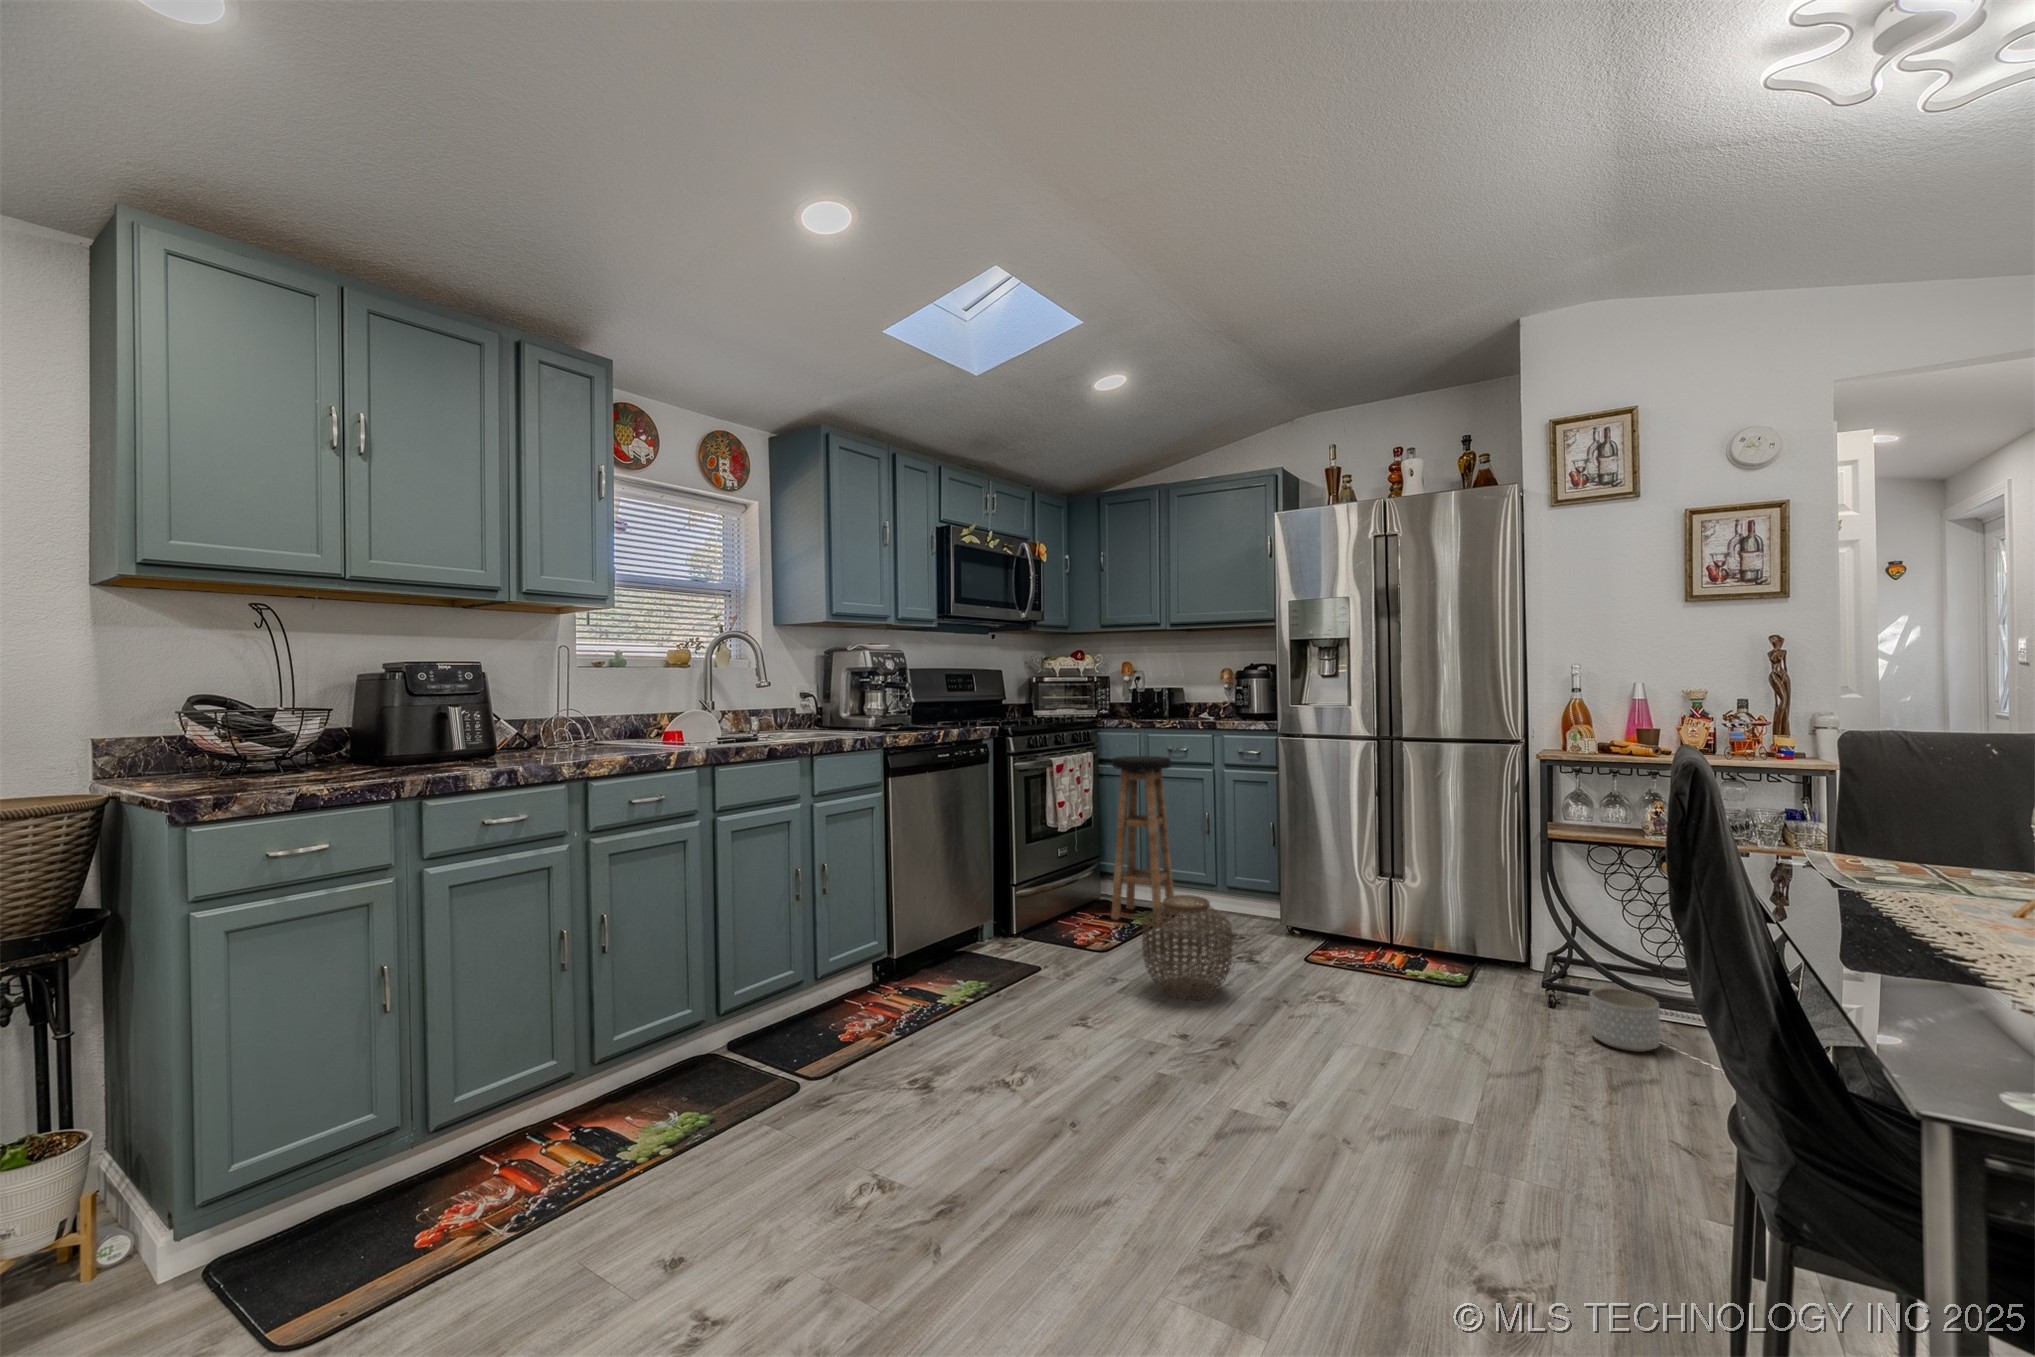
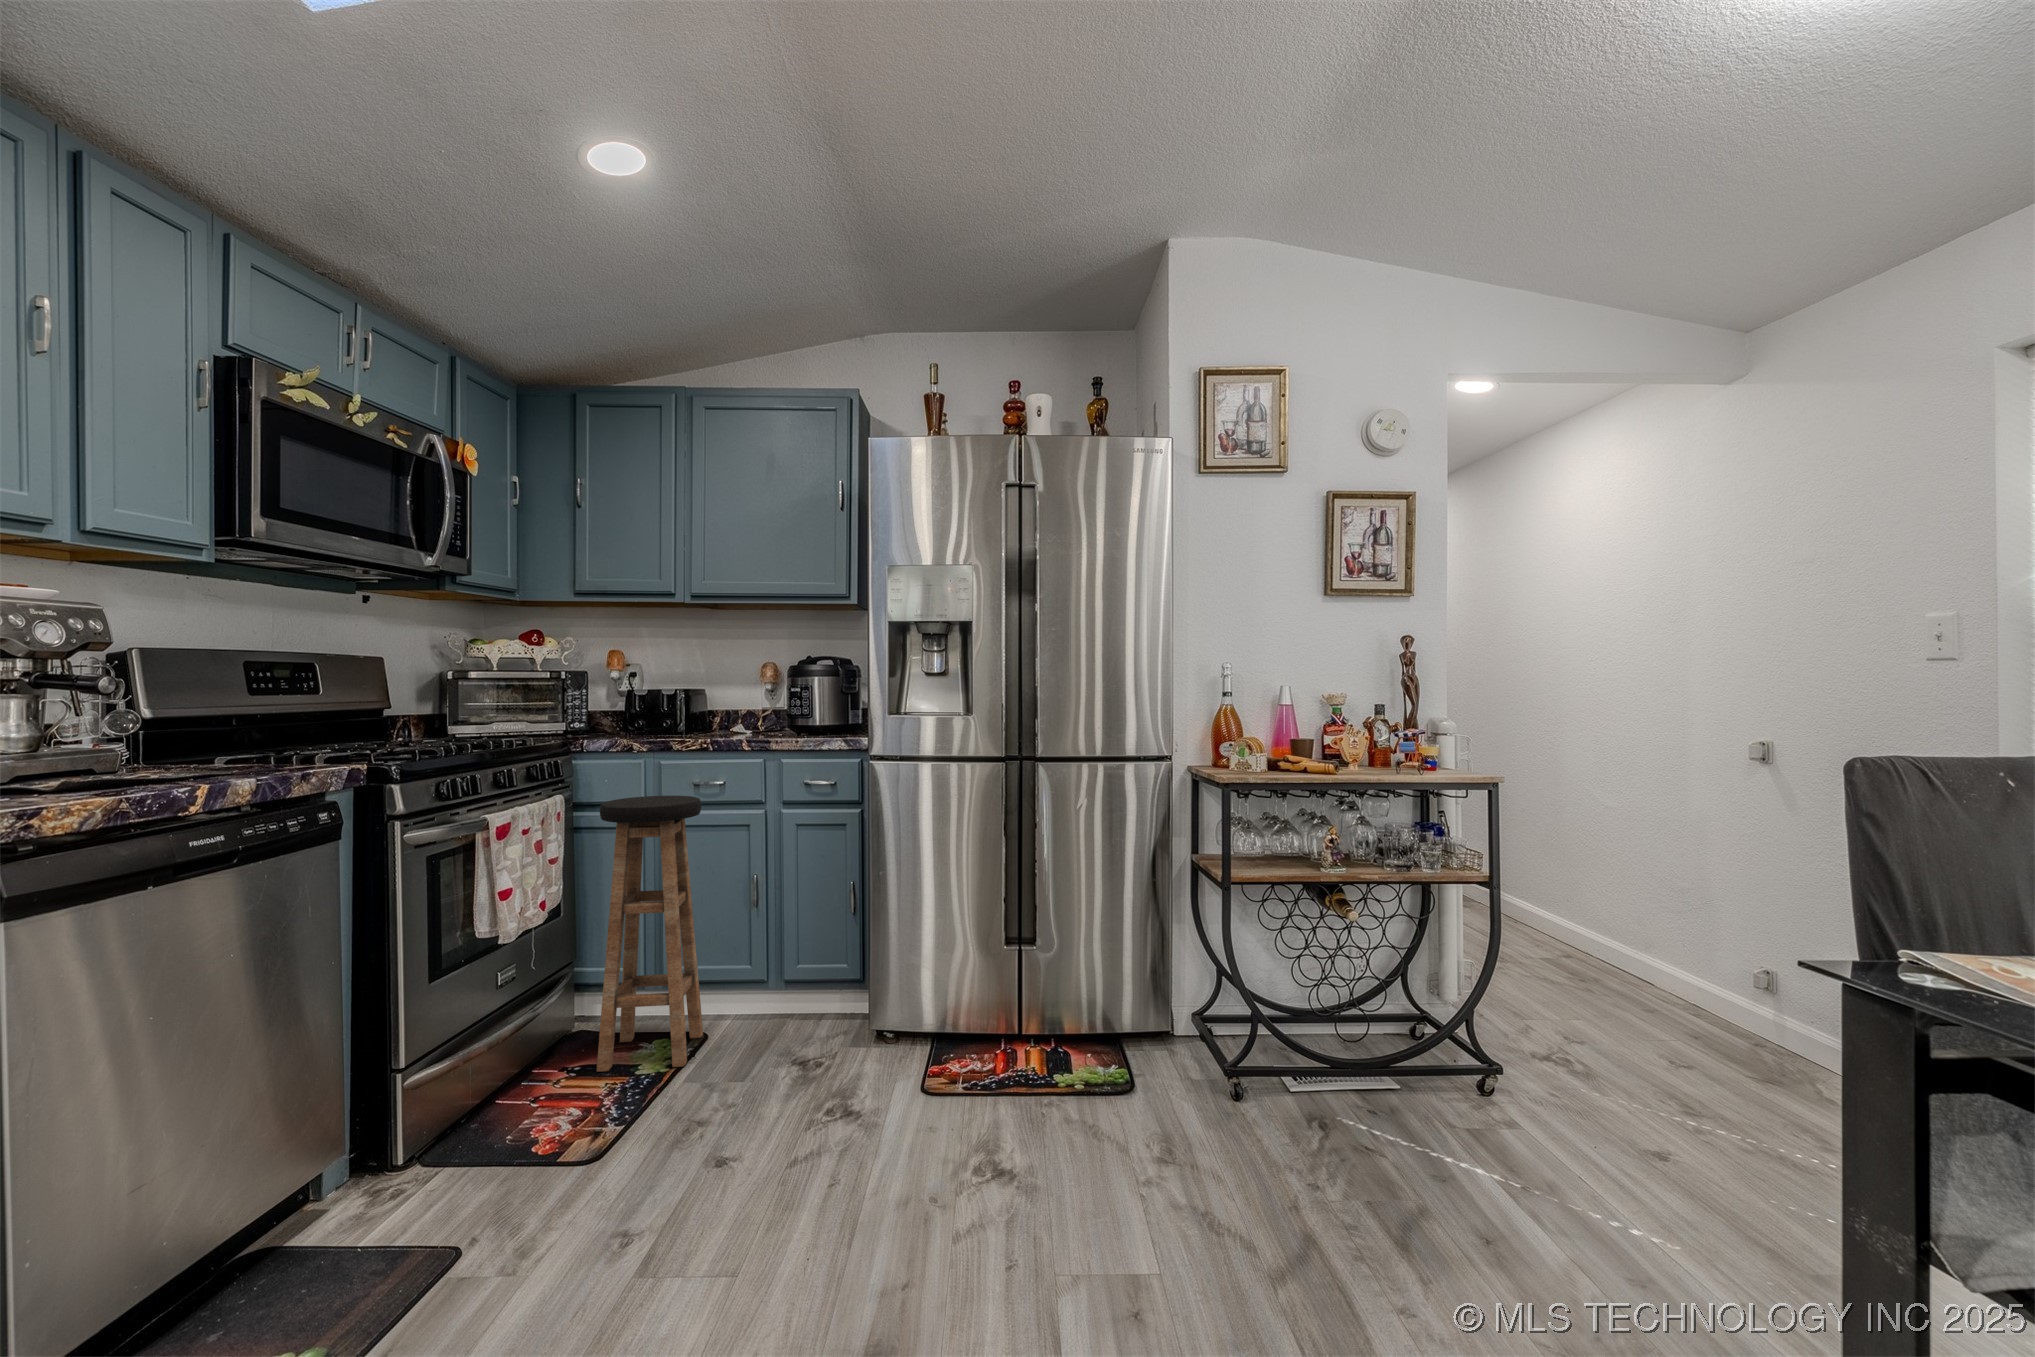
woven basket: present [1142,895,1232,1000] -> none [683,1047,844,1249]
planter: present [1590,988,1660,1052] -> none [1301,1071,1379,1158]

